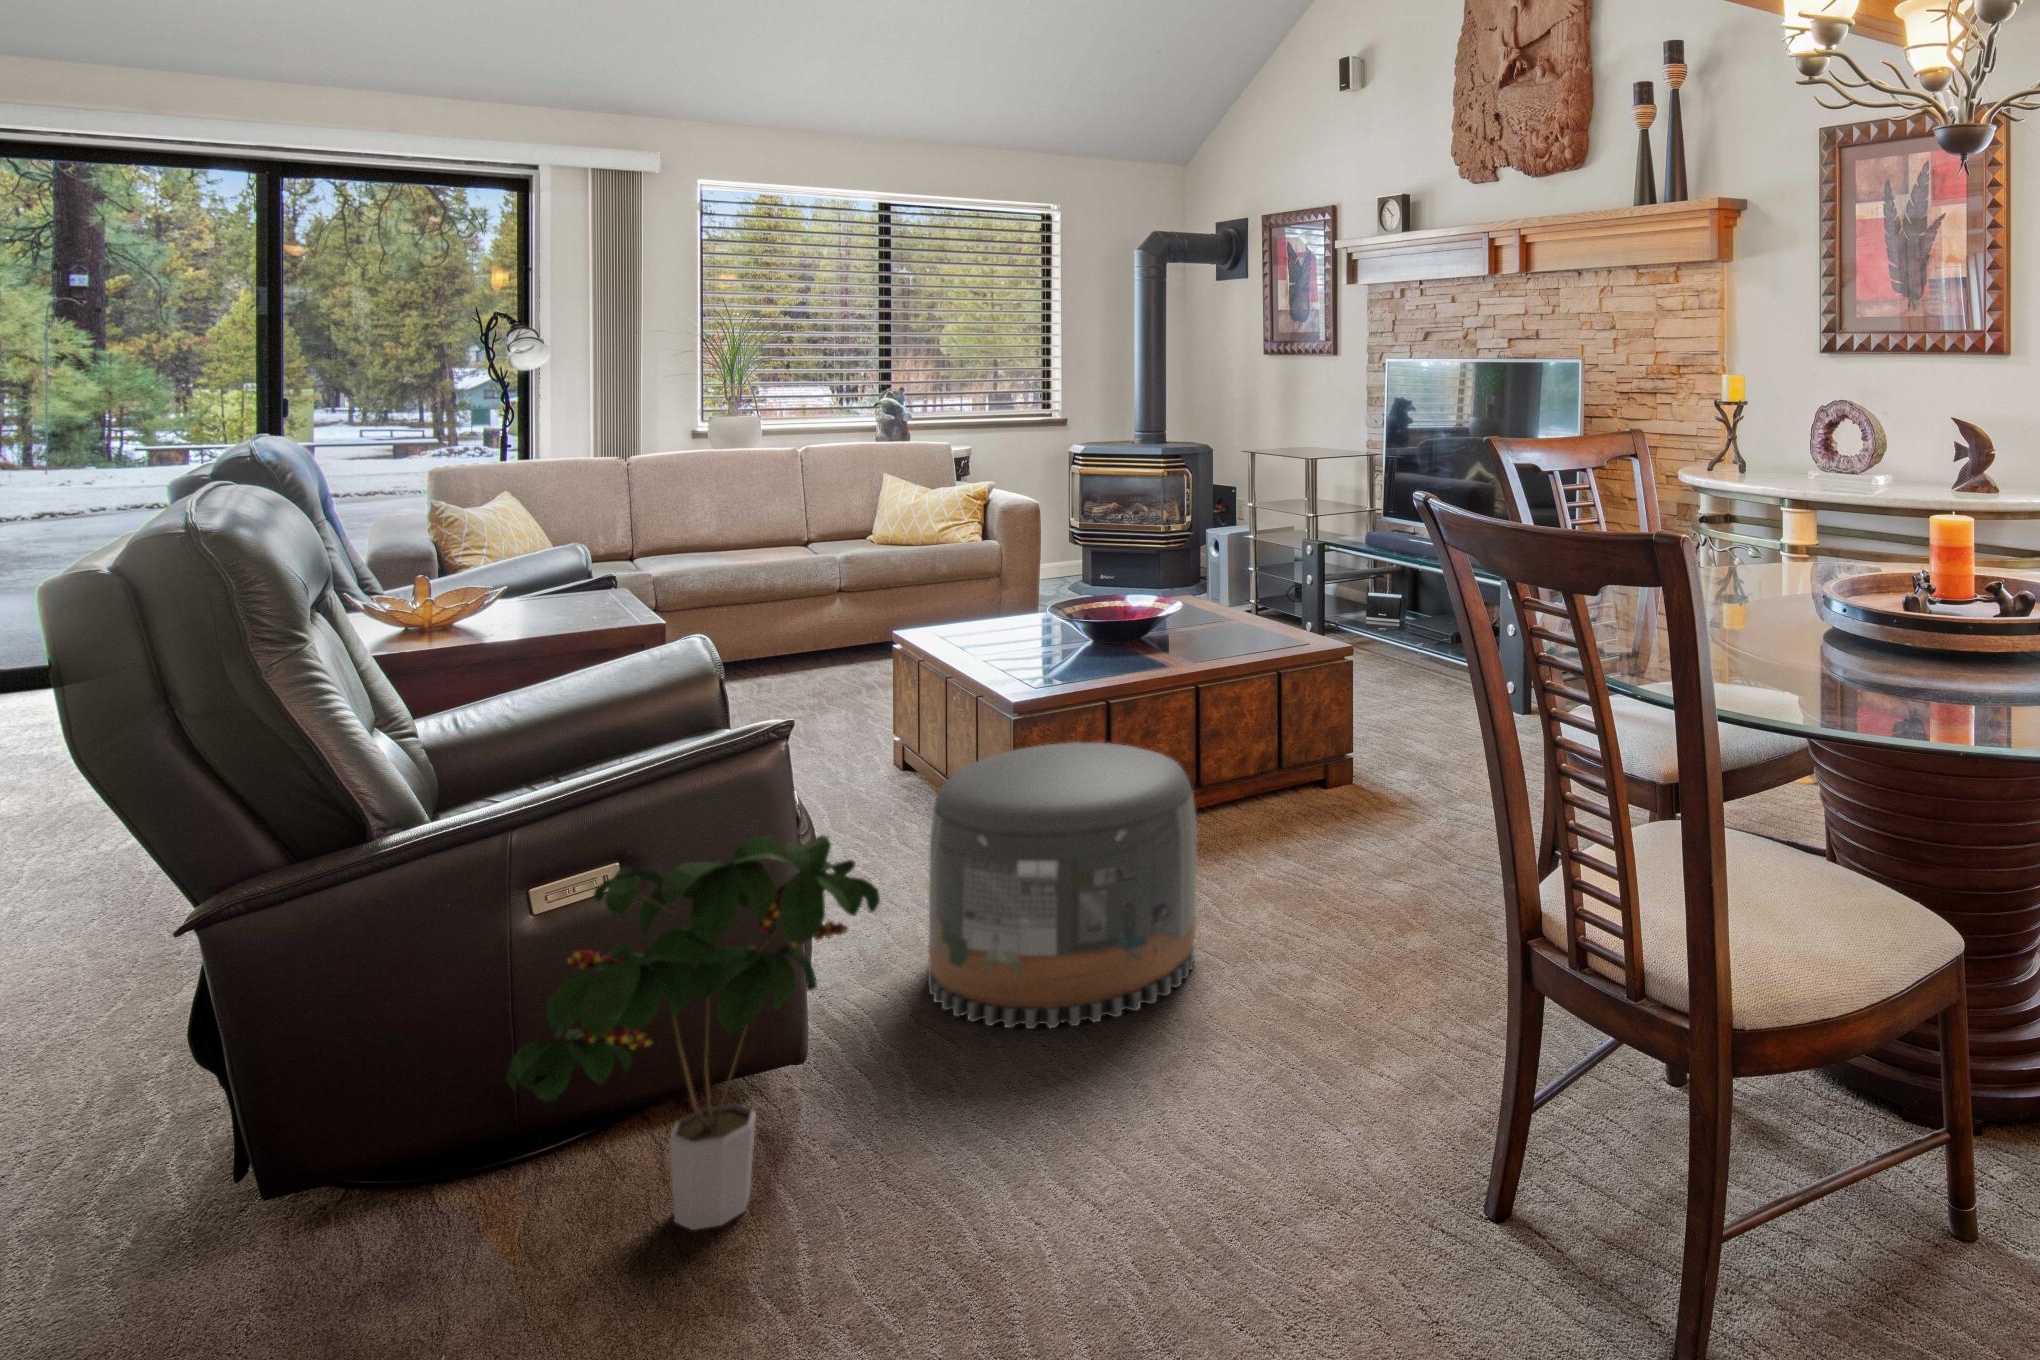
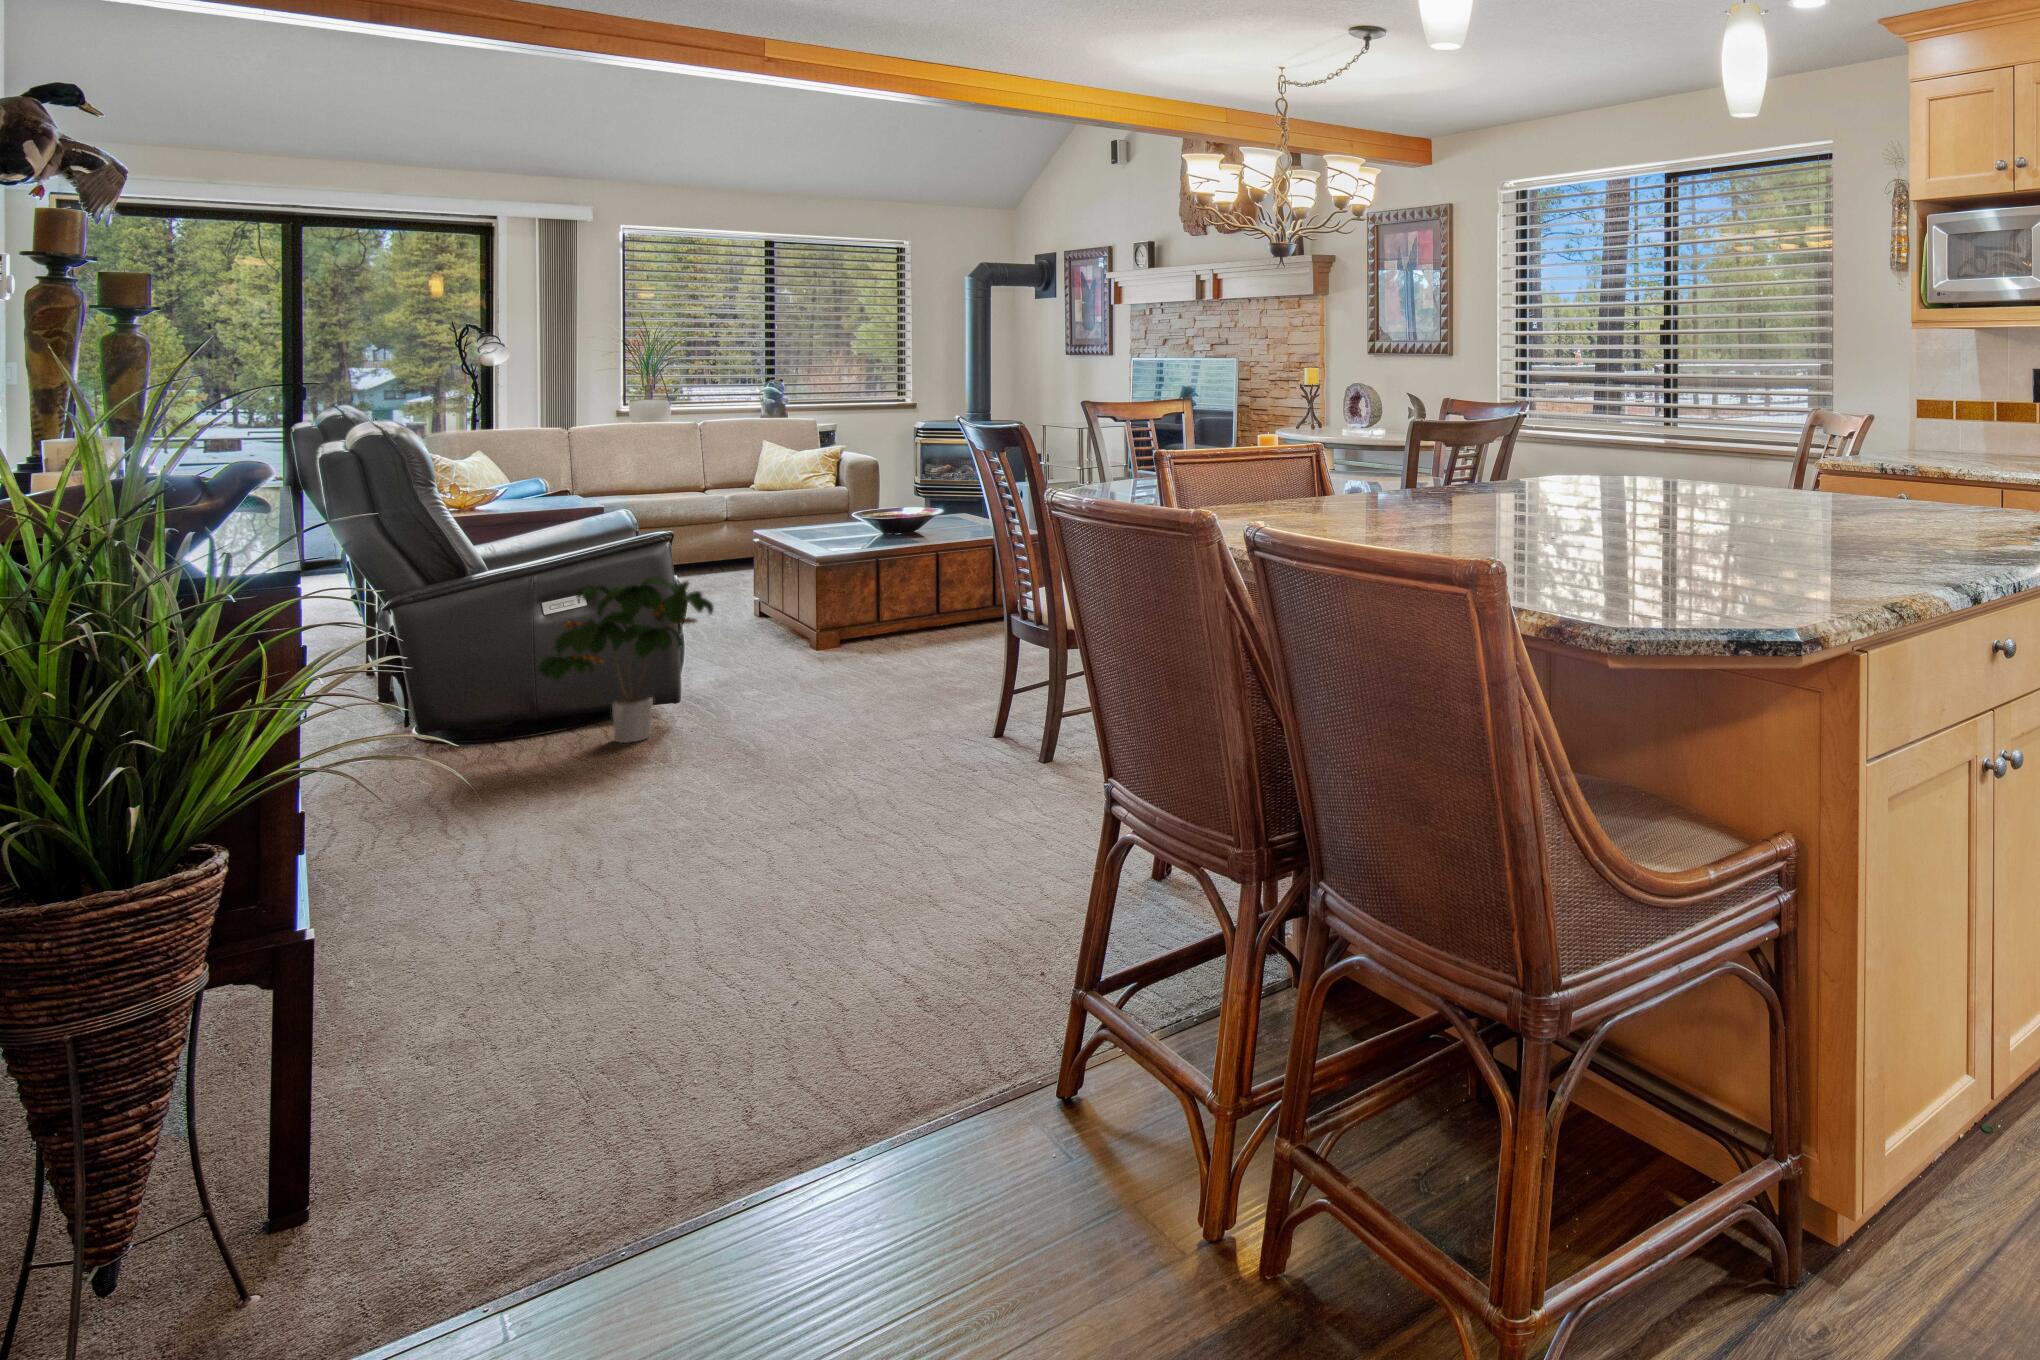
pouf: present [928,742,1197,1029] -> none [751,565,901,693]

